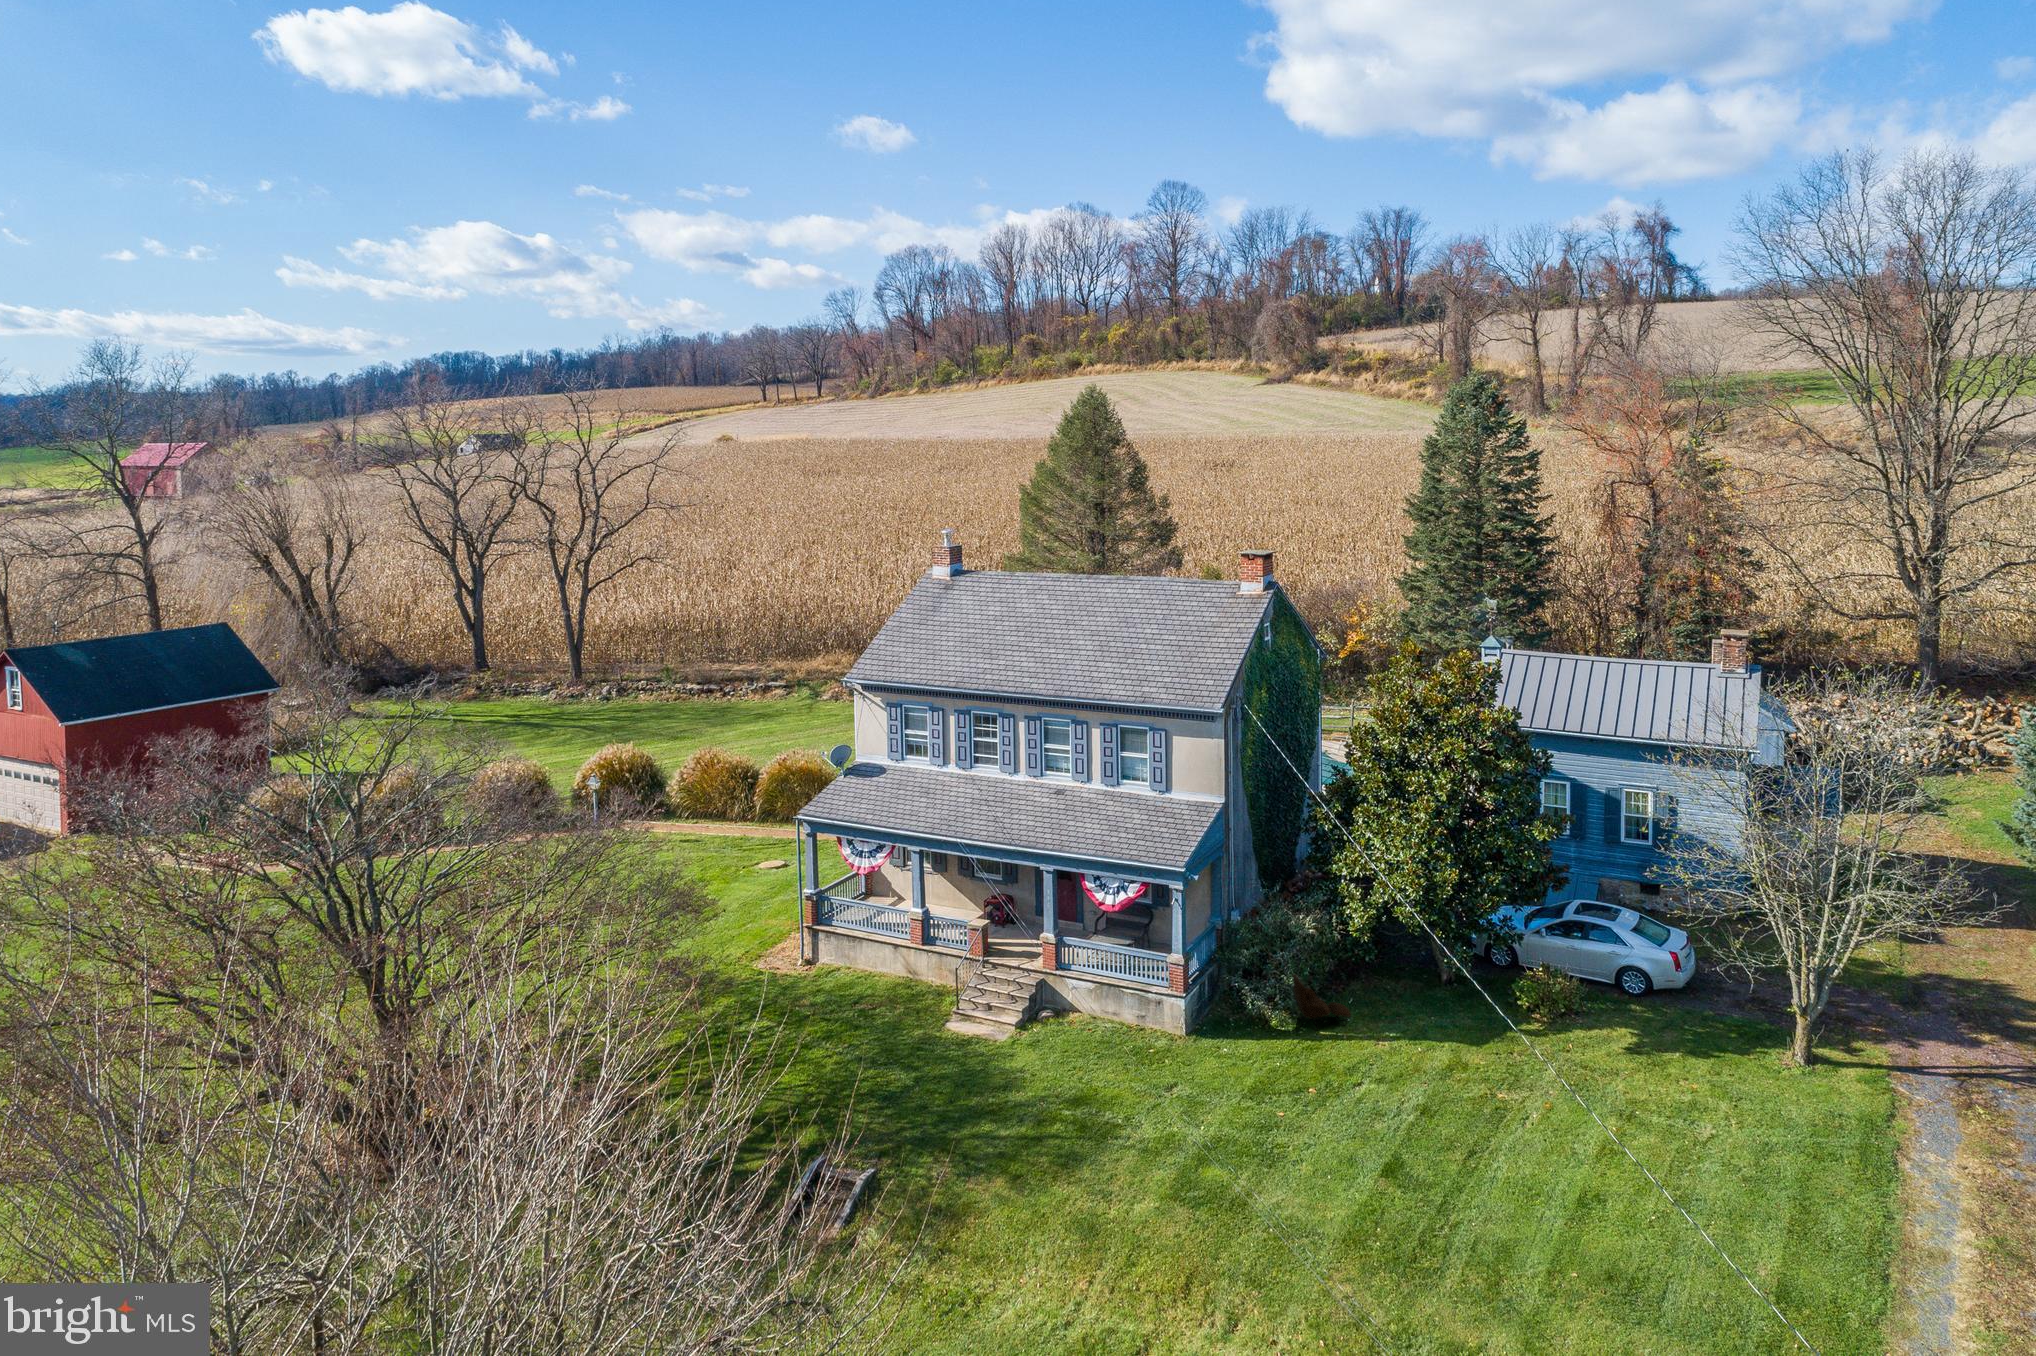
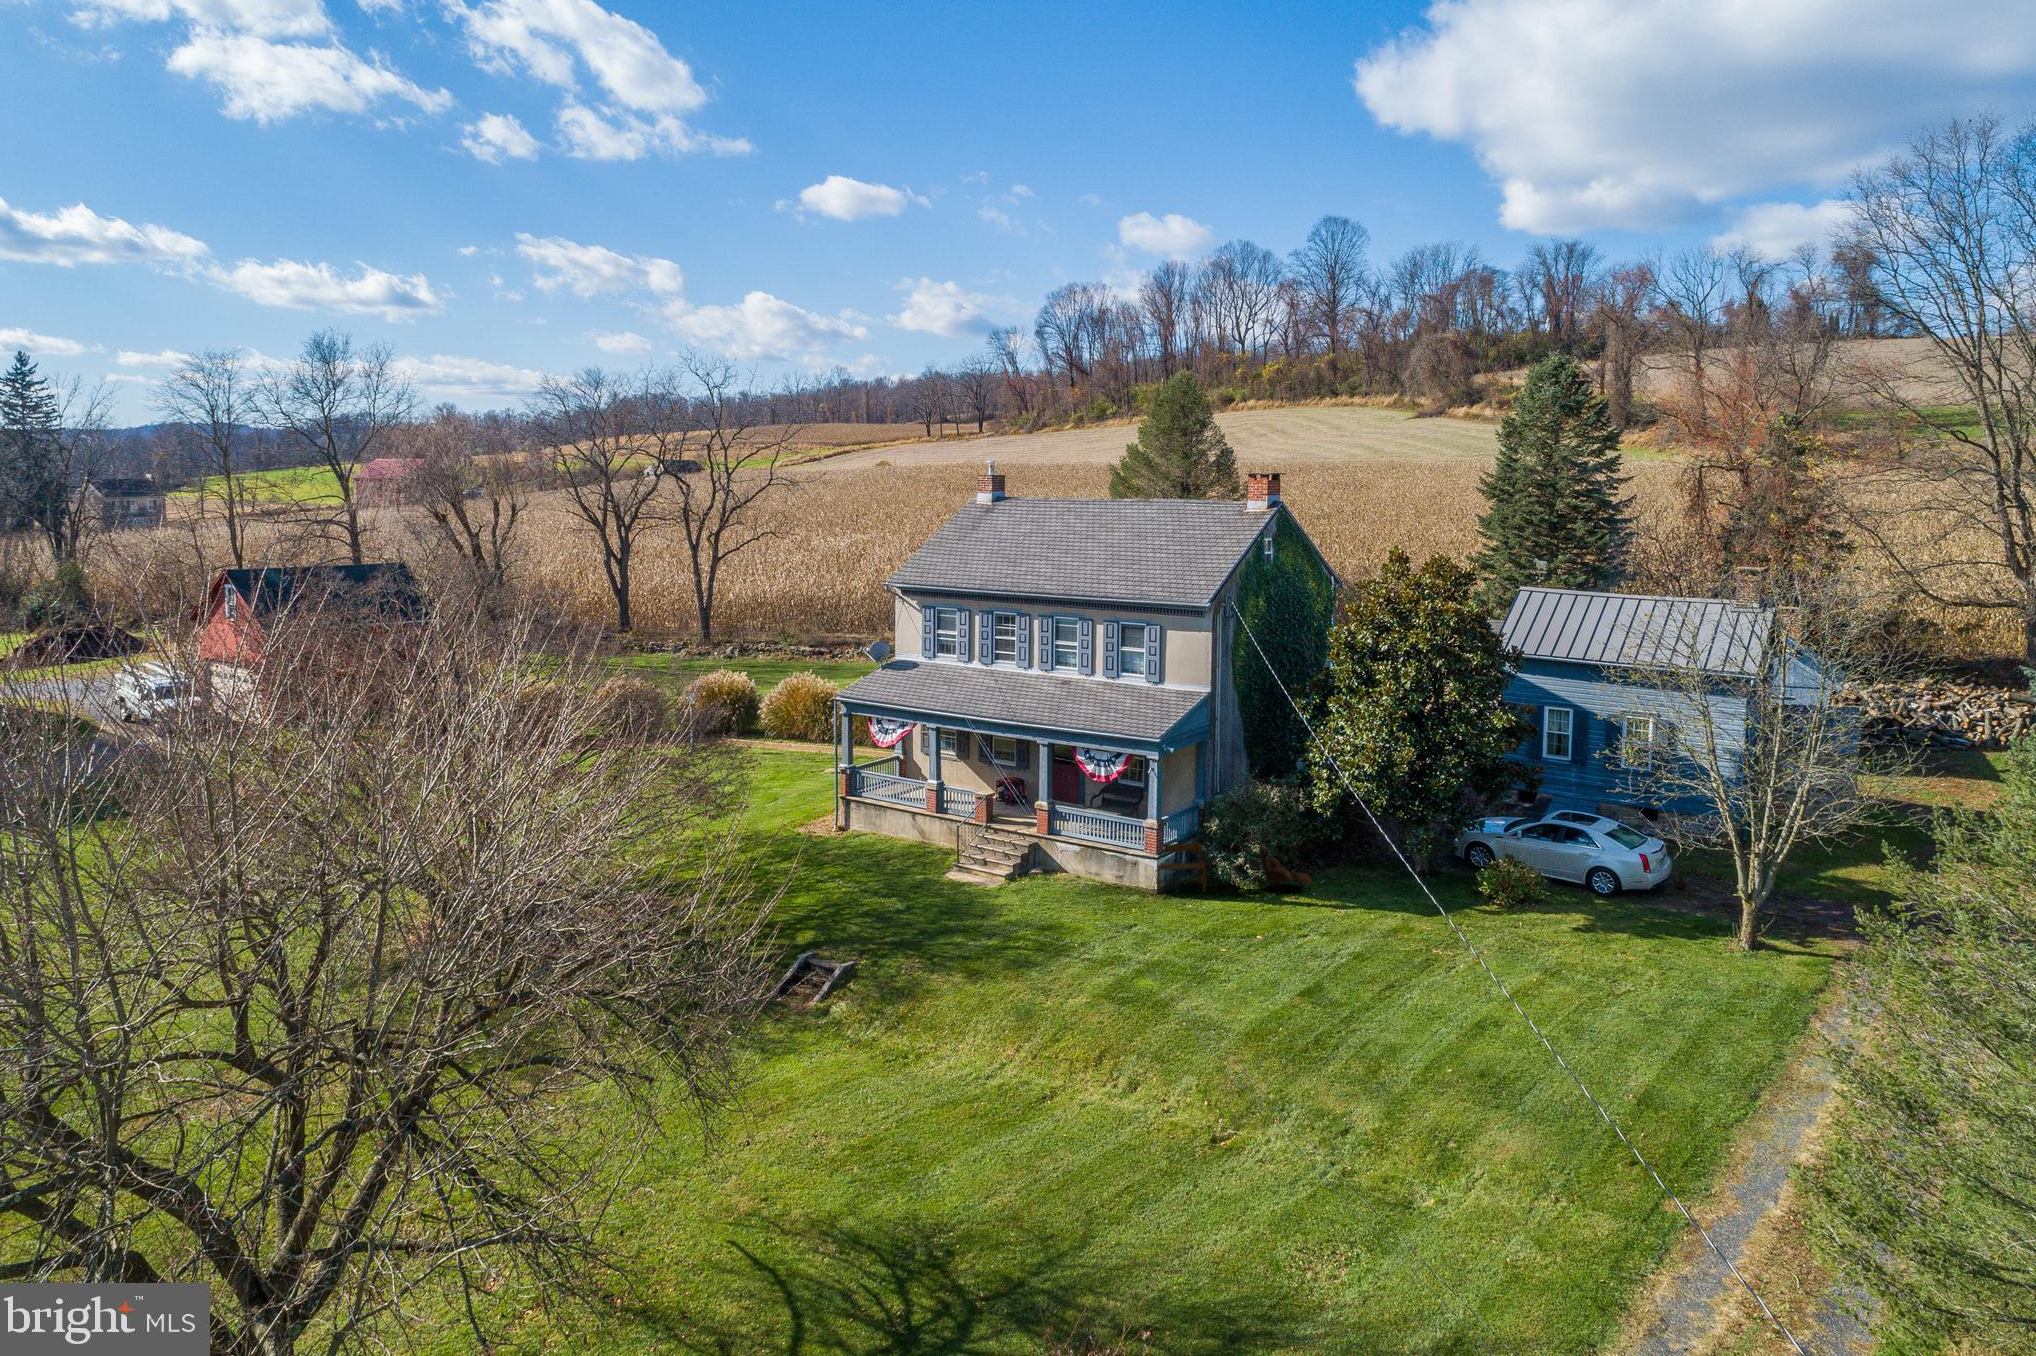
decorative plant: none [1707,971,1741,998] -> present [1676,867,1686,888]
bench: none [1181,976,1239,1037] -> present [1157,843,1206,893]

